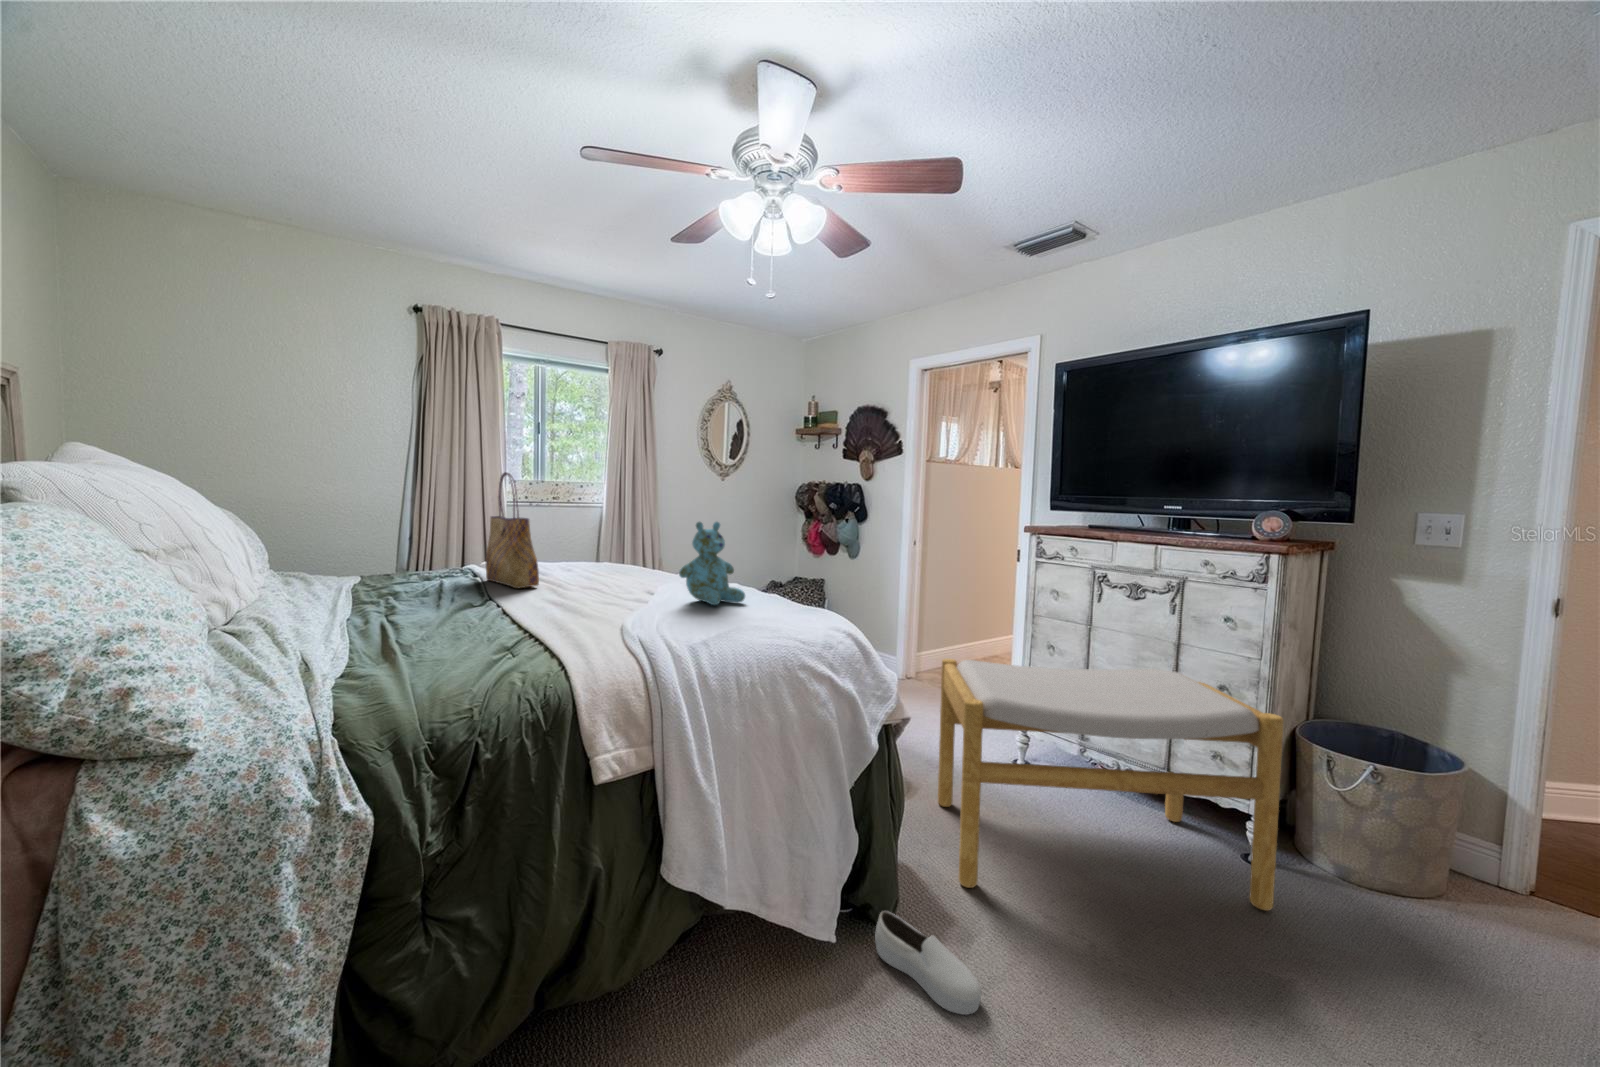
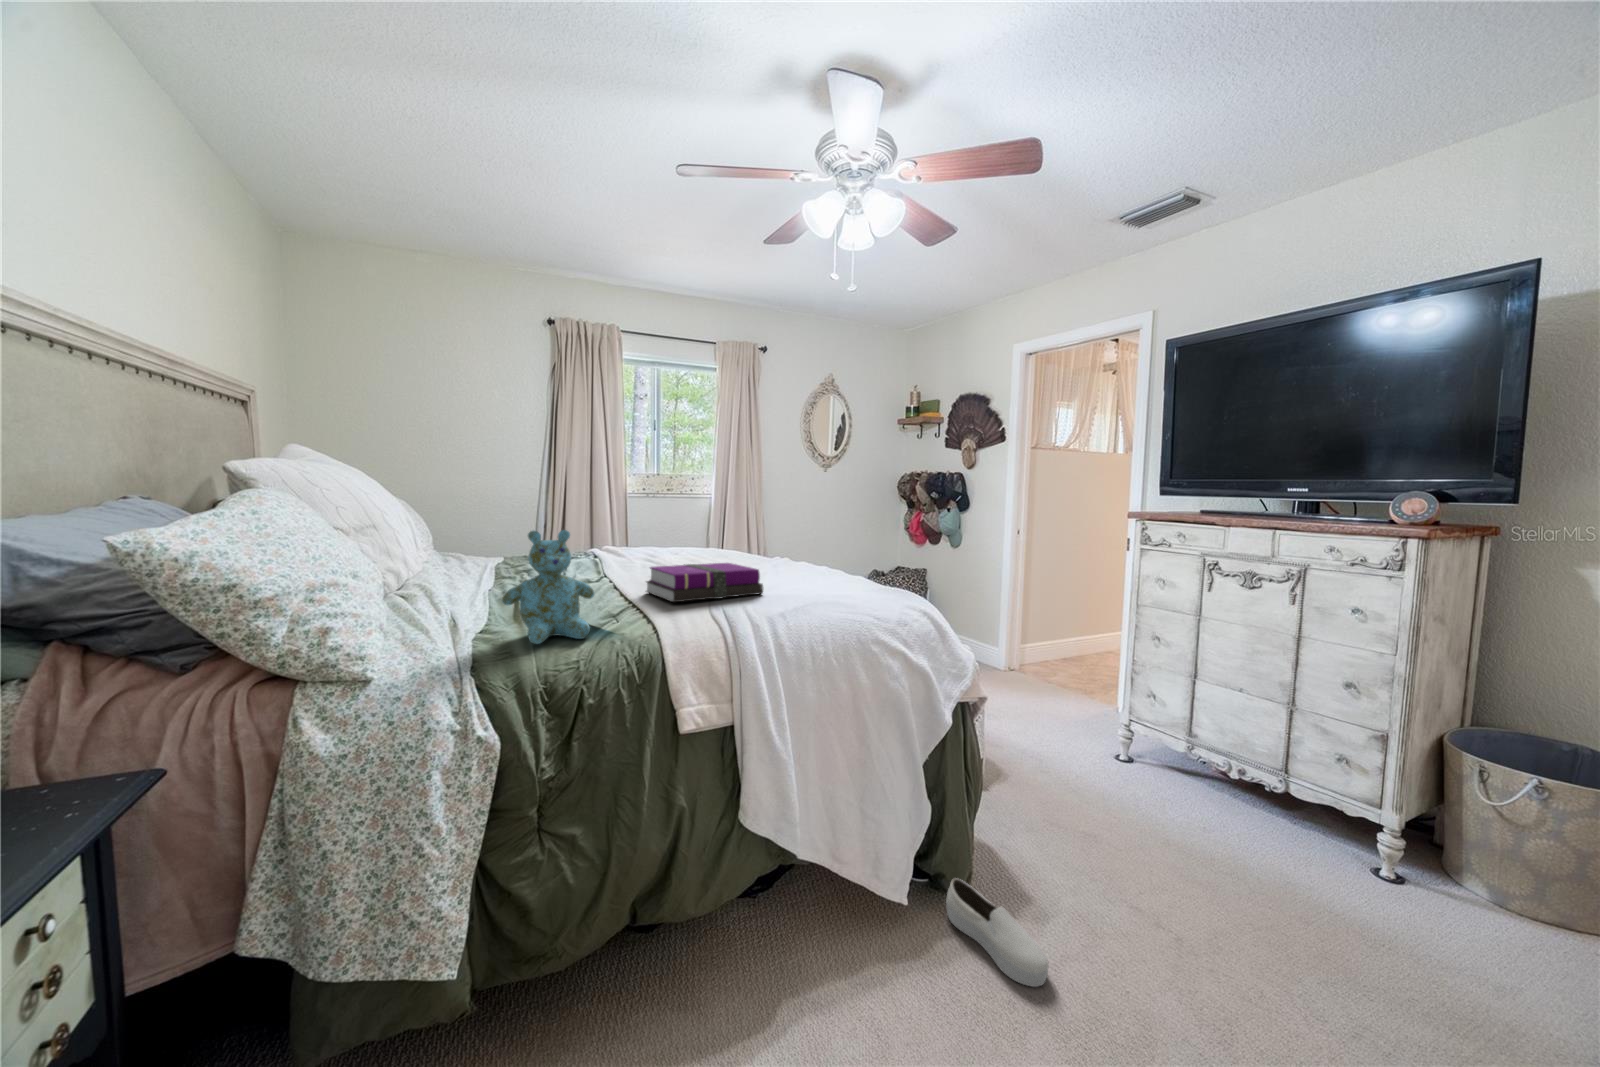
tote bag: present [486,472,539,588] -> none [614,465,655,565]
stuffed bear: present [679,522,745,605] -> present [502,530,594,644]
notebook: none [537,585,677,633] -> present [646,563,763,602]
footstool: present [938,659,1284,911] -> none [1025,642,1421,931]

